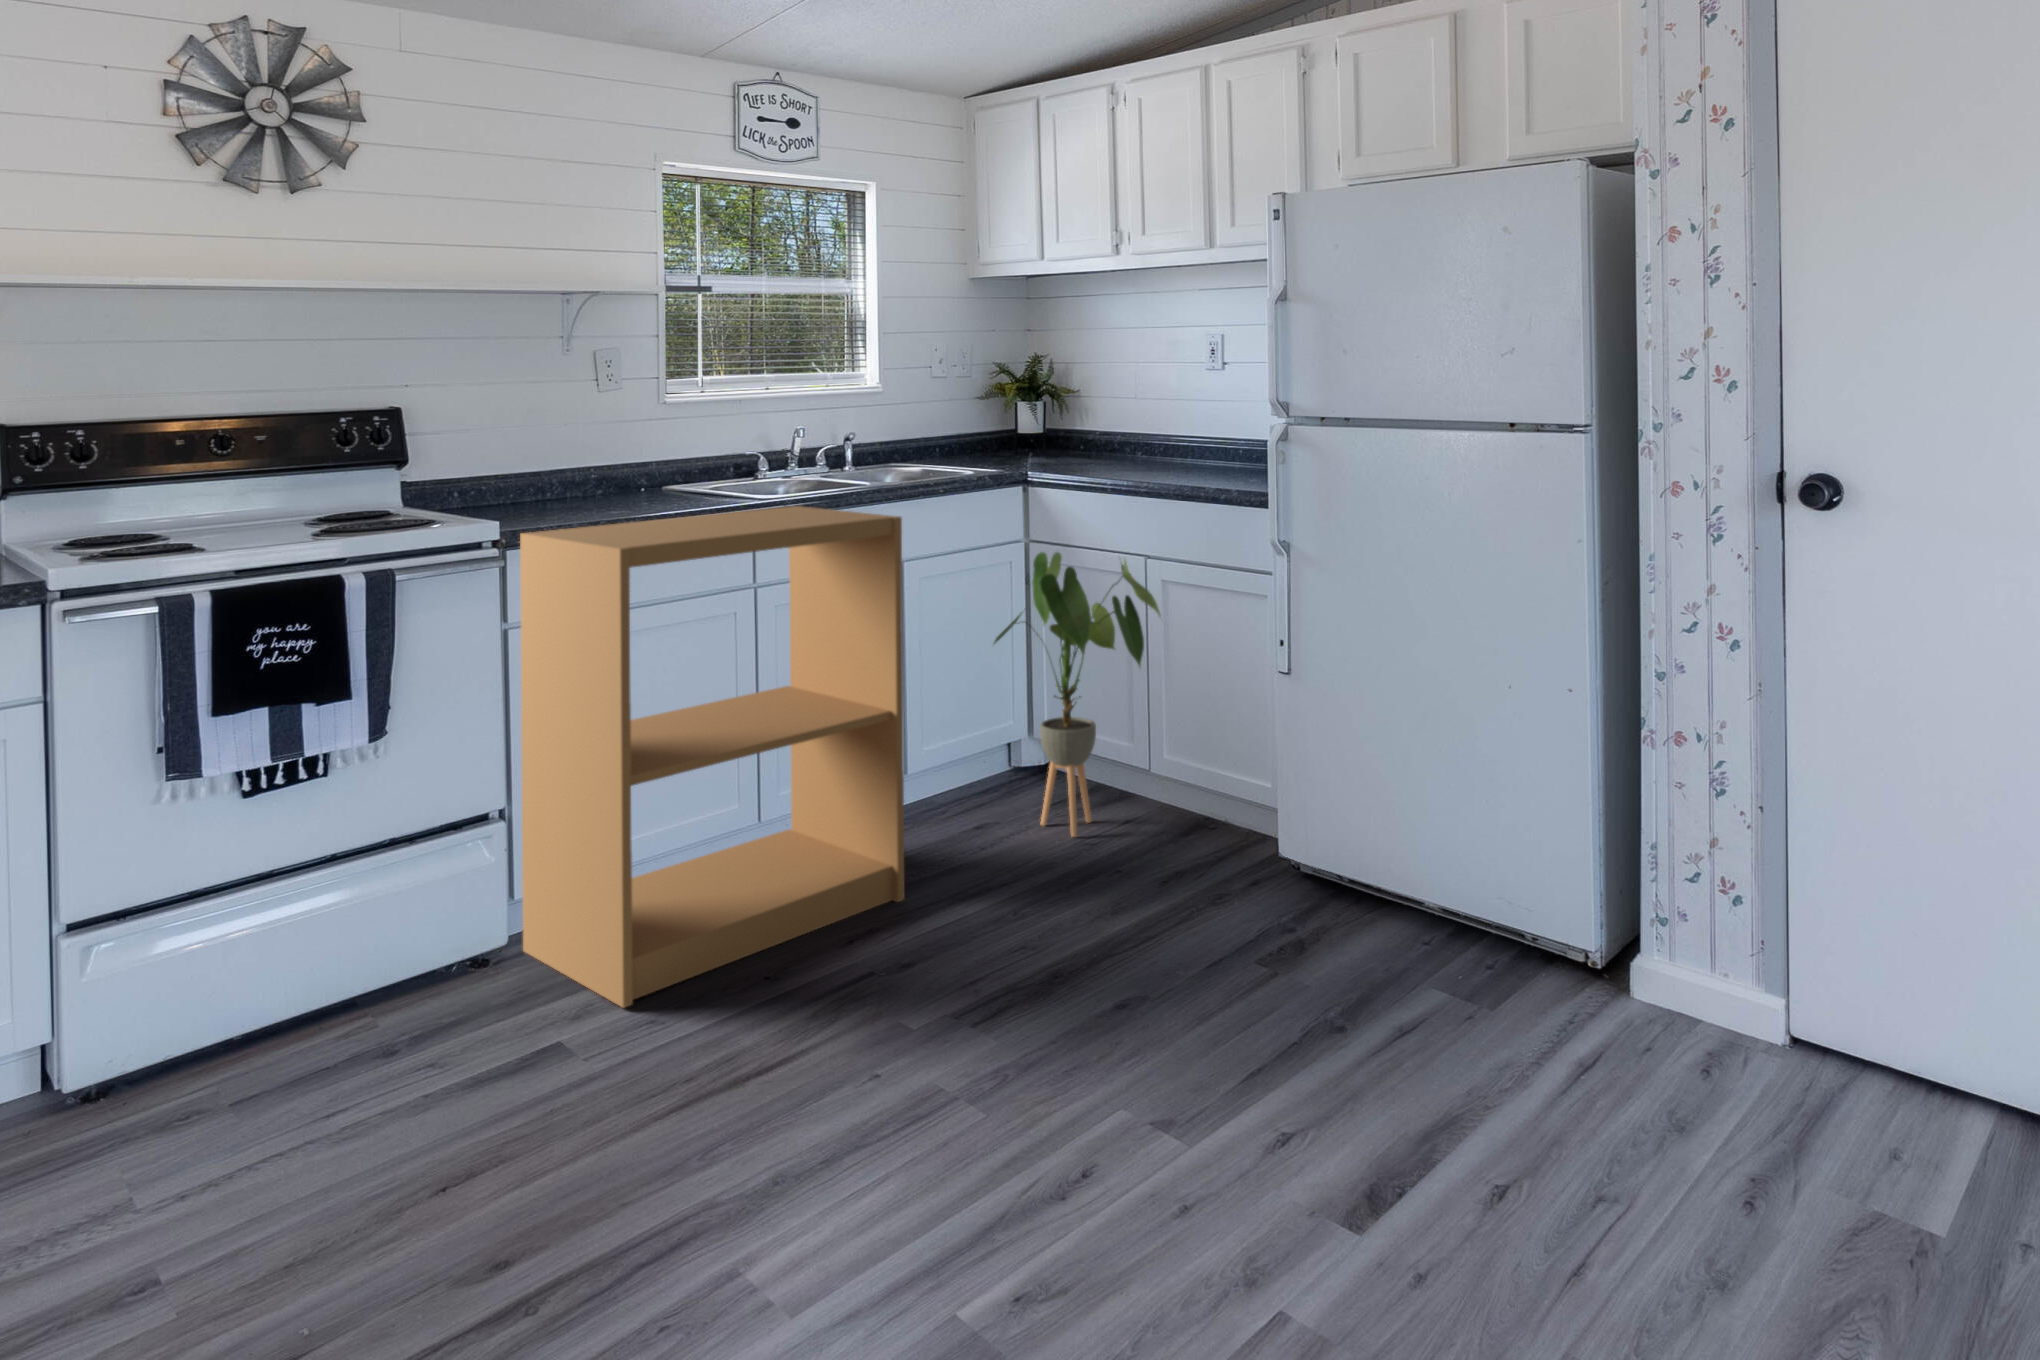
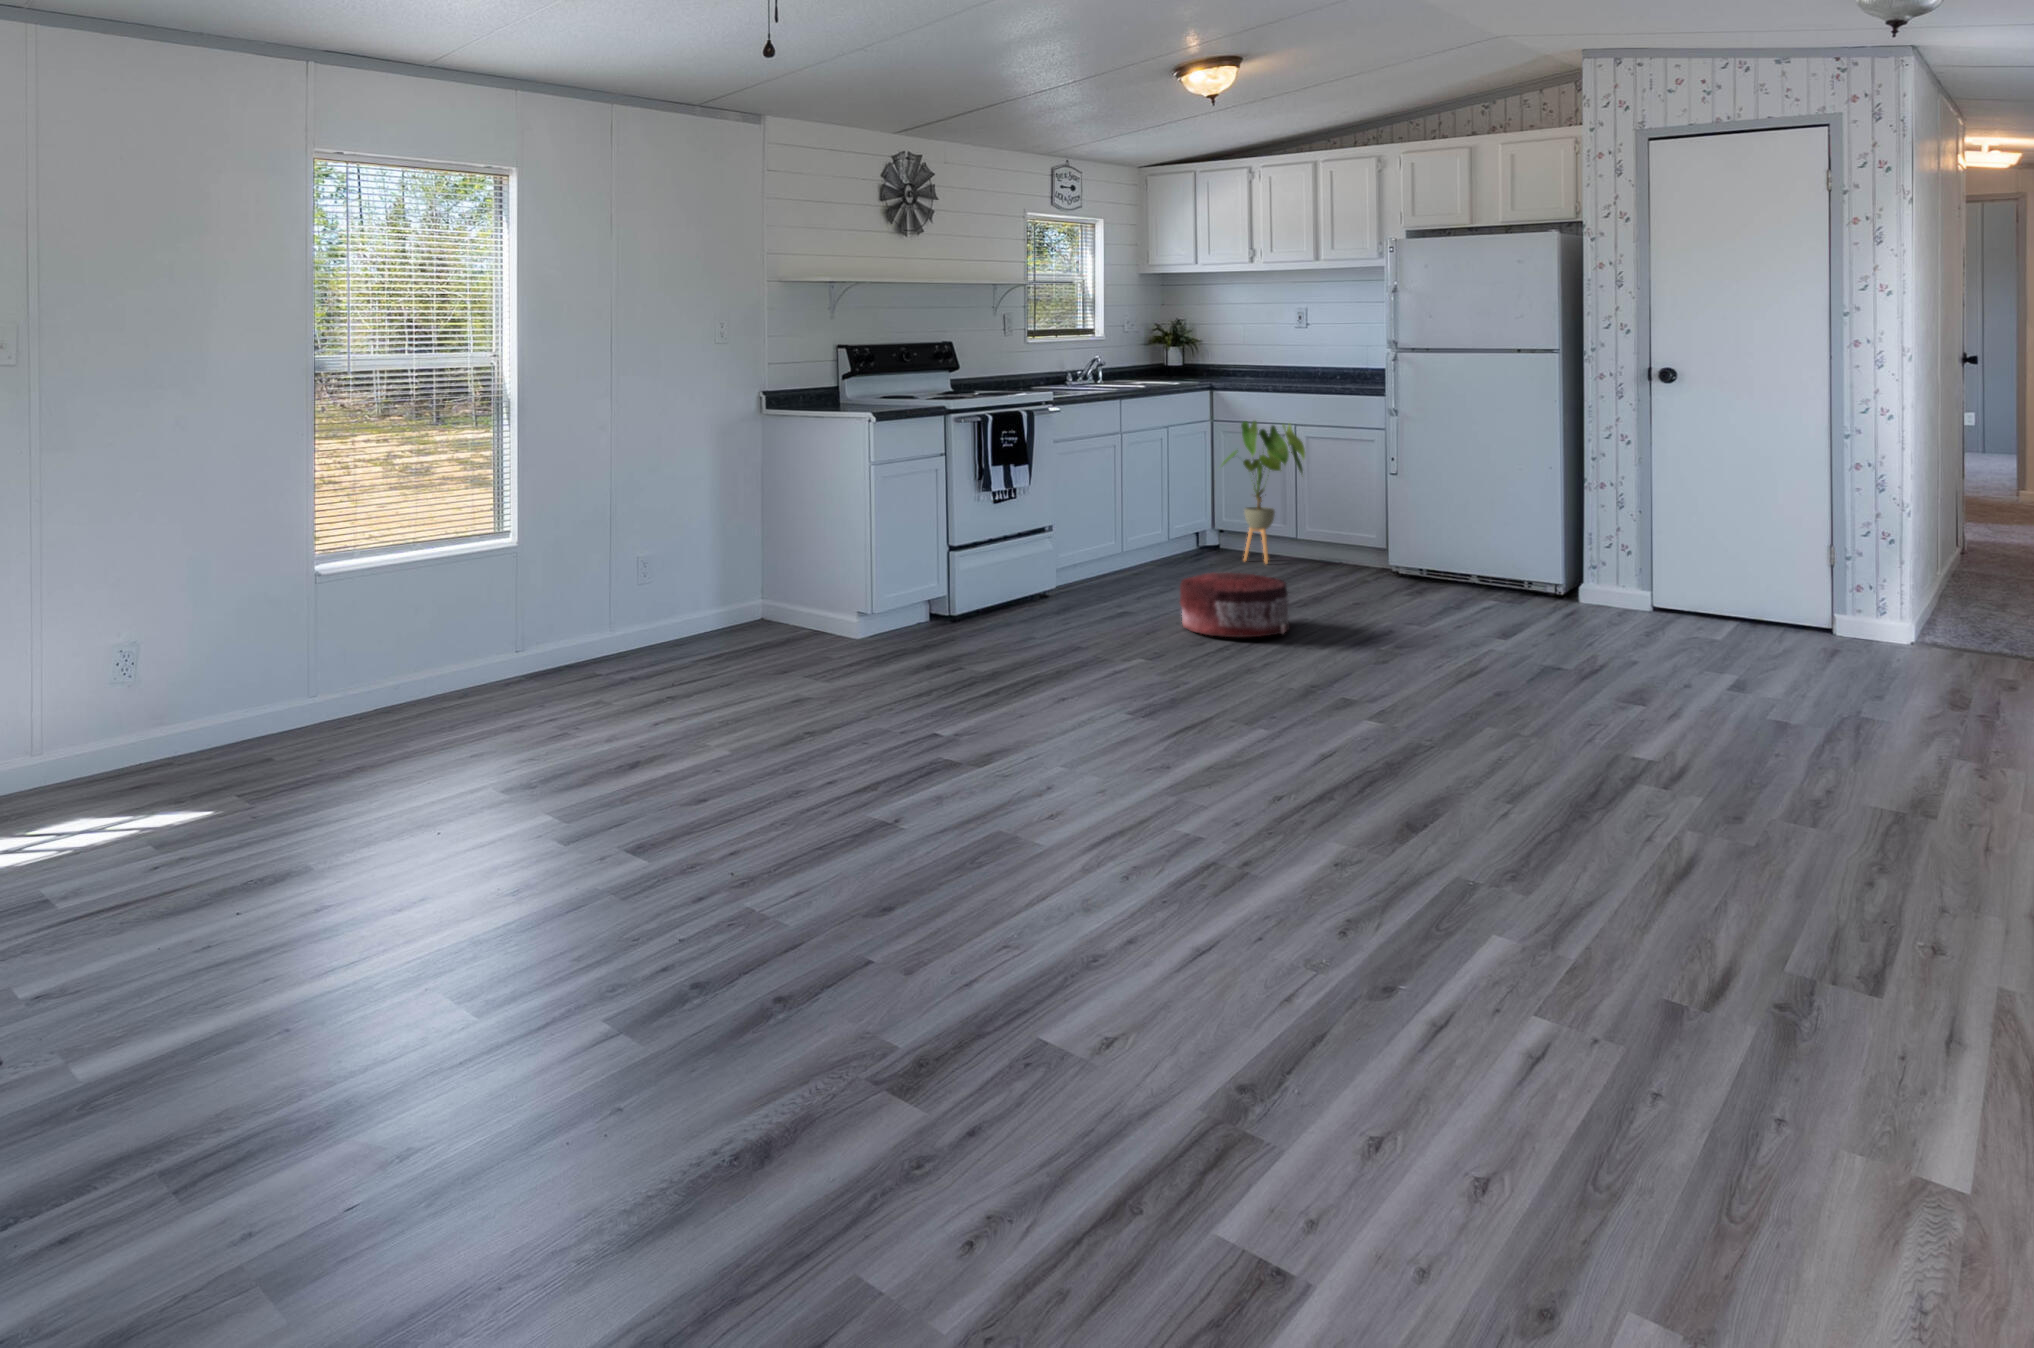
bookshelf: present [520,506,904,1008] -> none [1058,395,1211,603]
pouf: none [558,979,842,1234] -> present [1180,573,1290,637]

